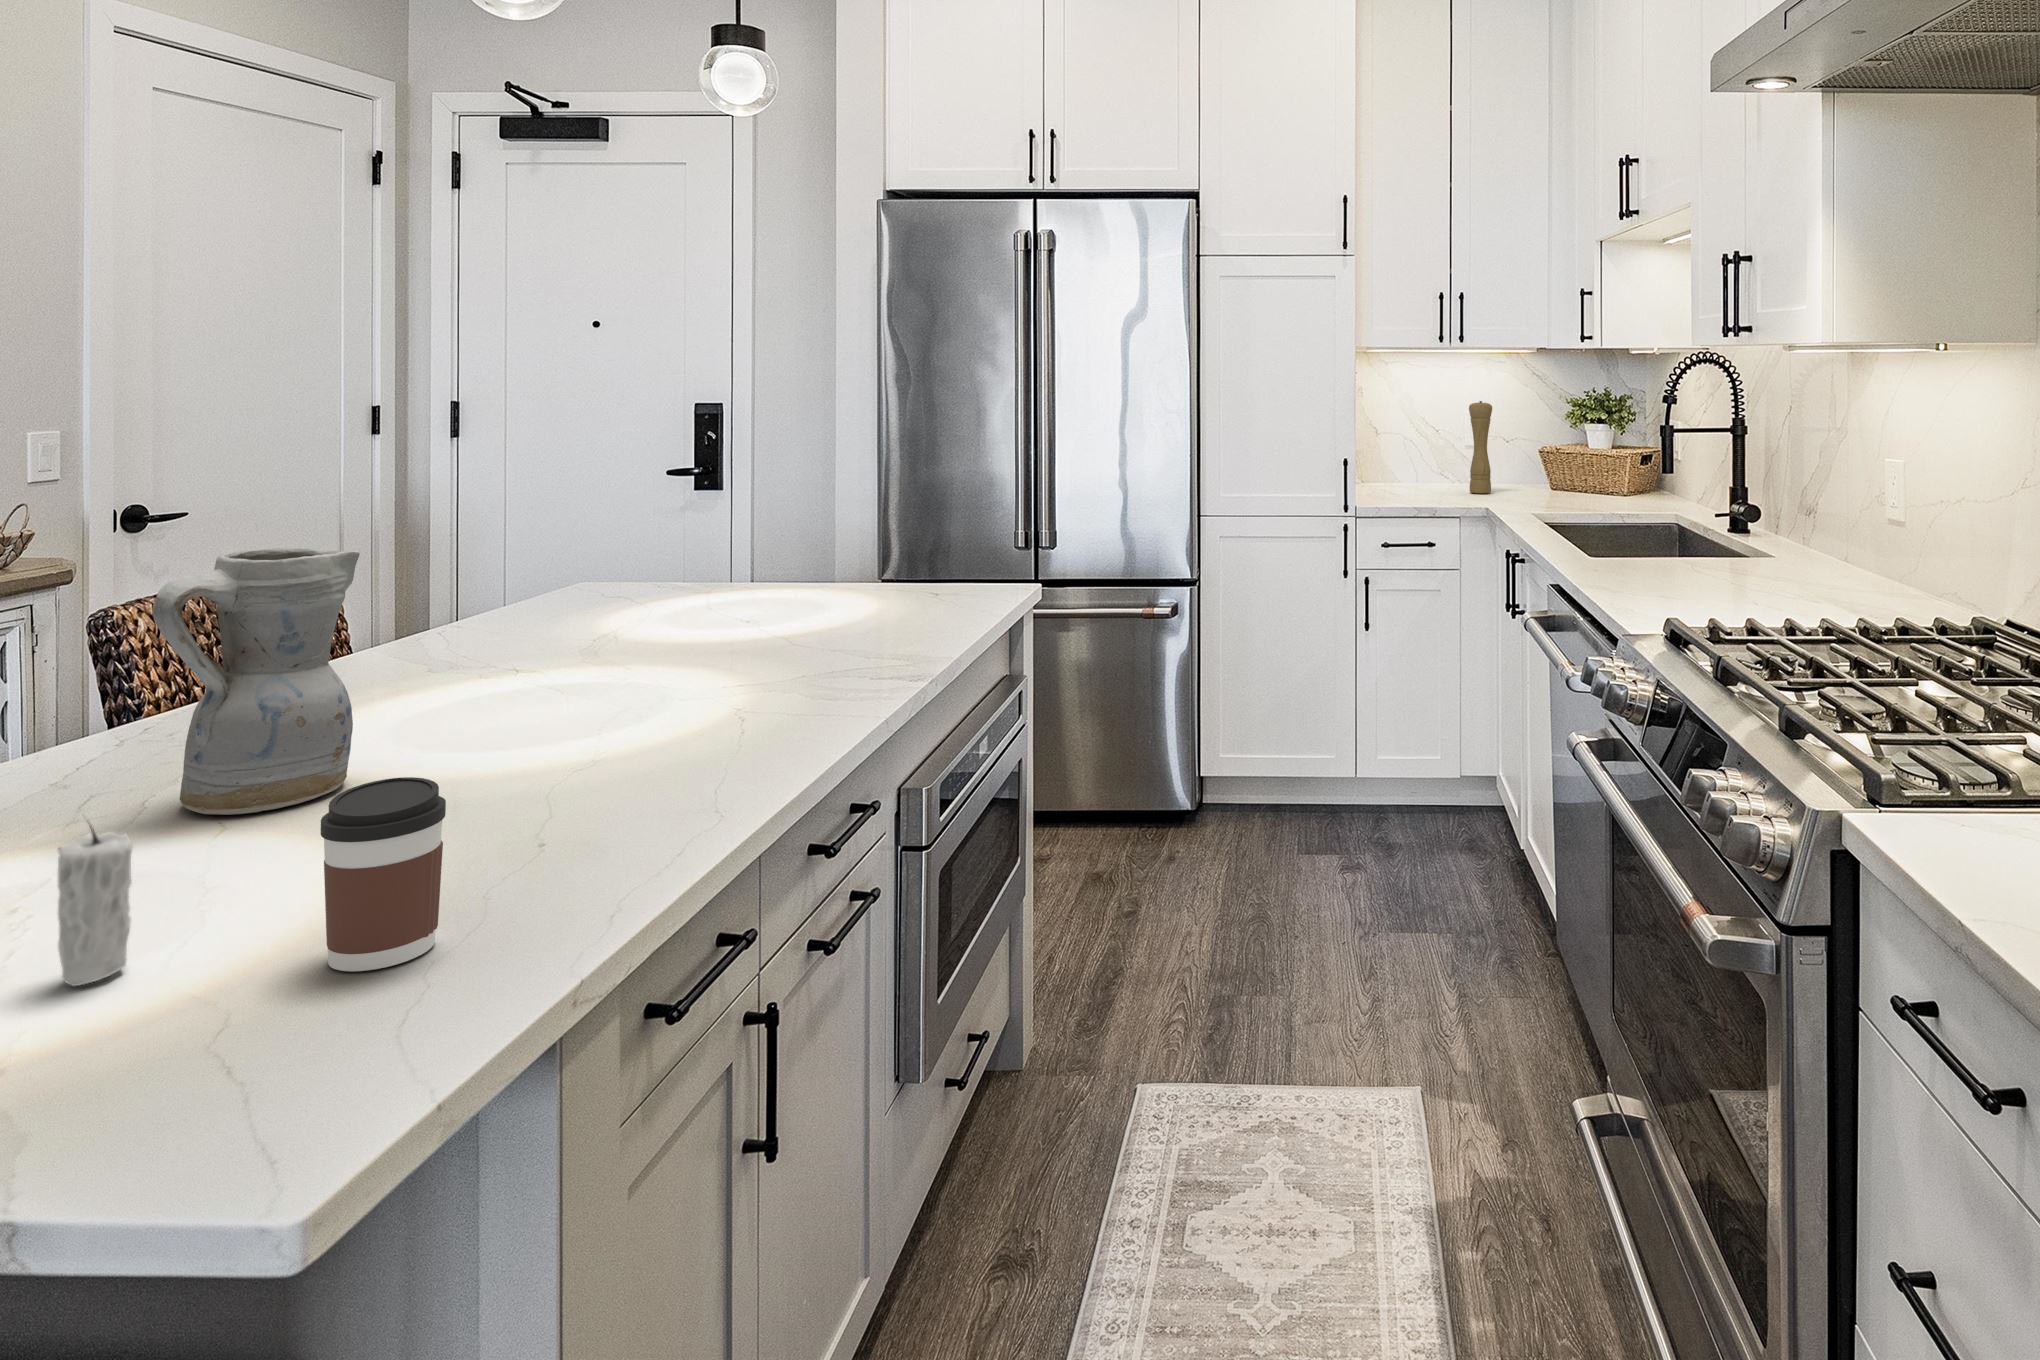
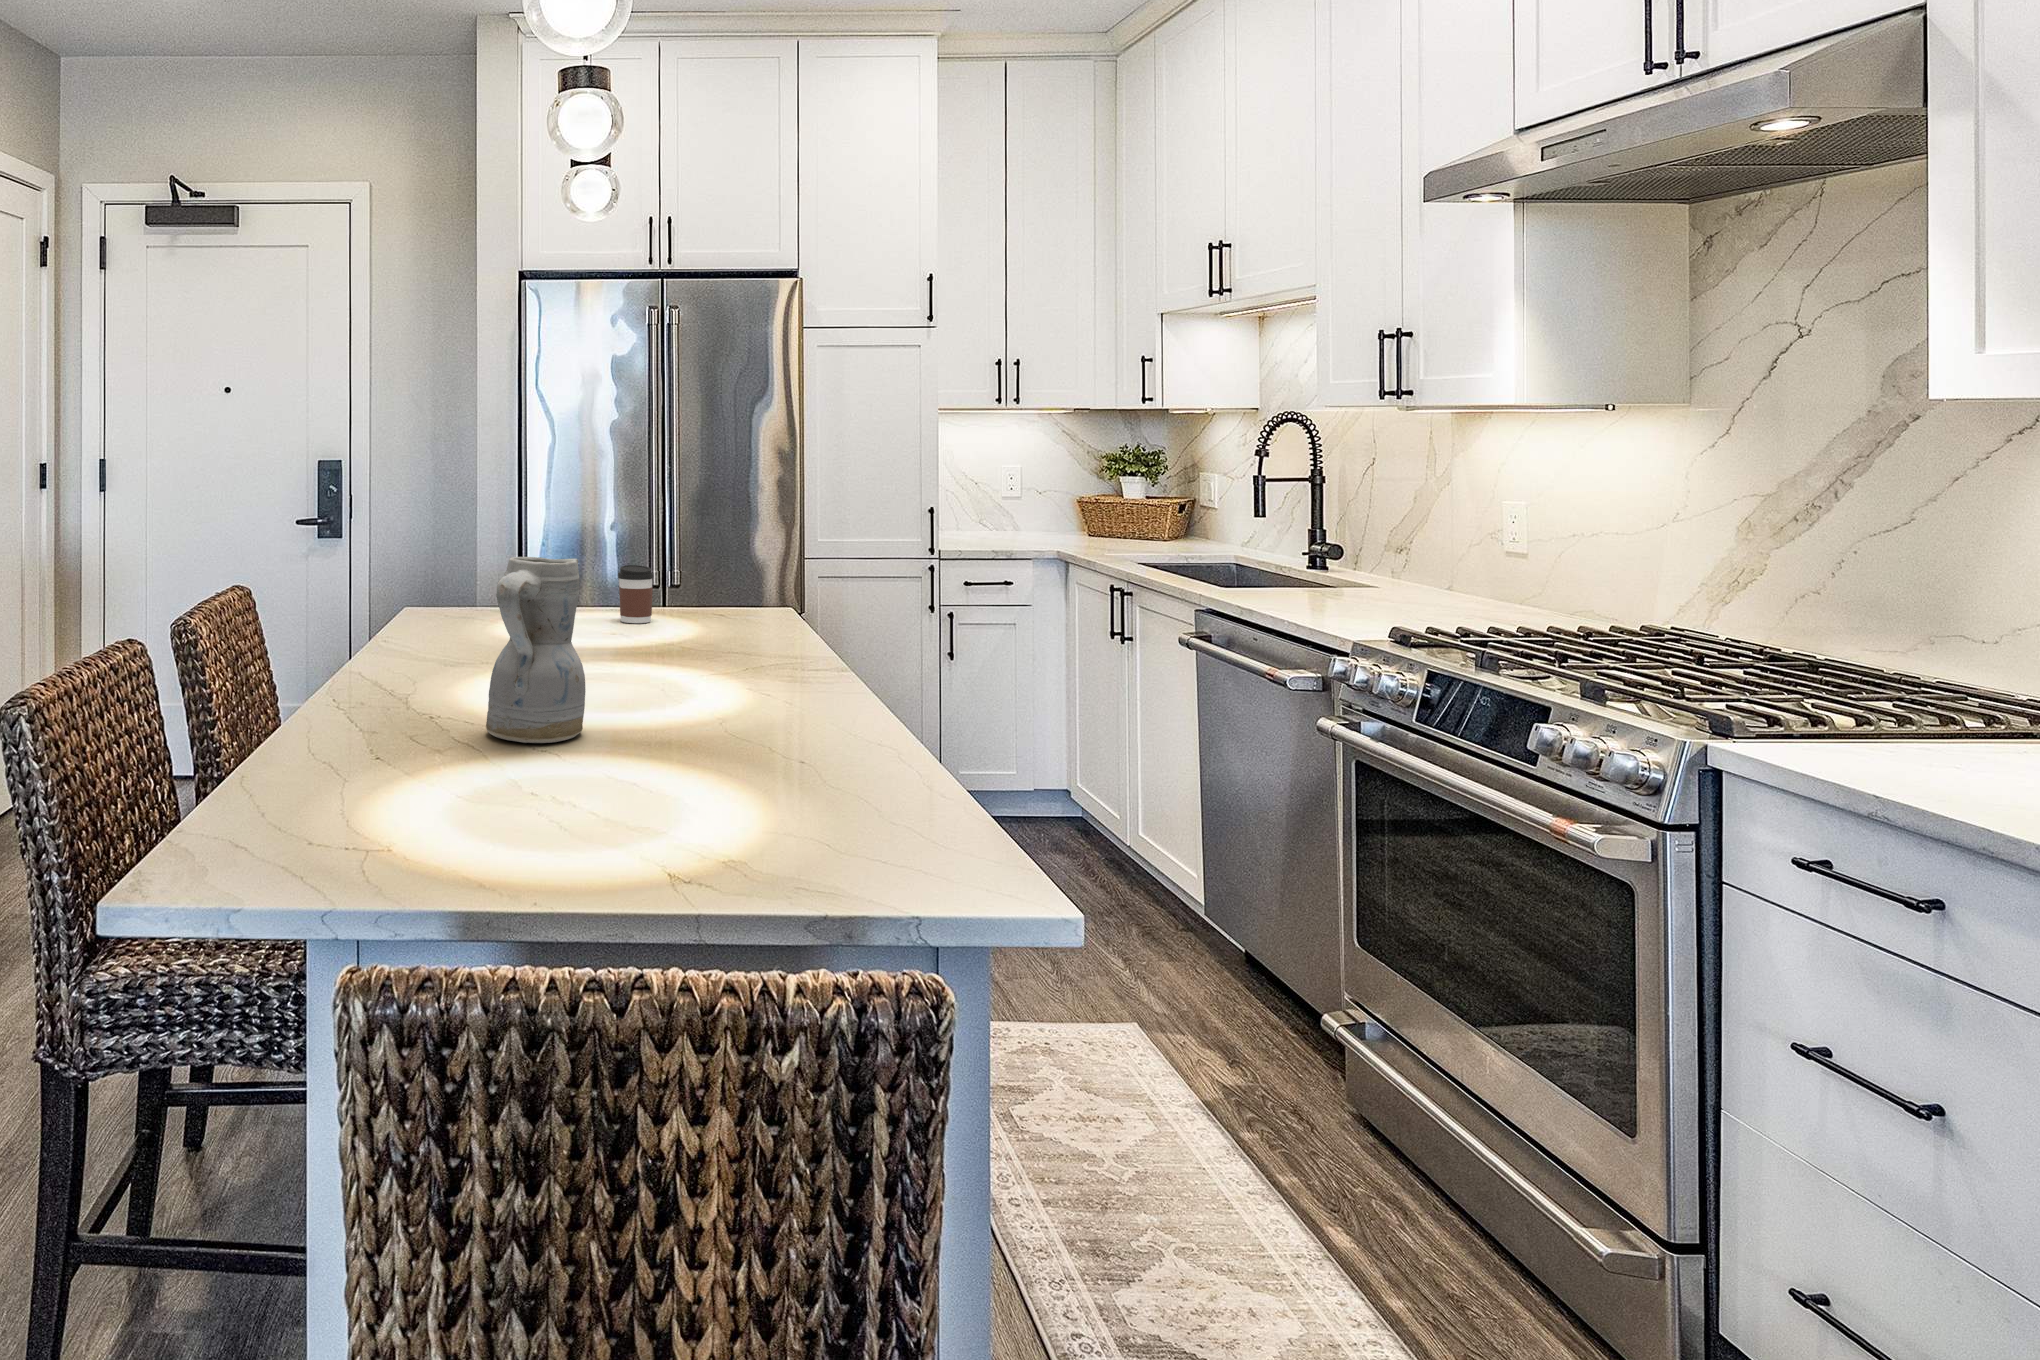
pepper mill: present [1469,401,1492,494] -> none [1007,458,1028,540]
coffee cup: present [321,777,446,971] -> present [618,565,653,623]
candle: present [58,825,132,986] -> none [664,712,704,823]

